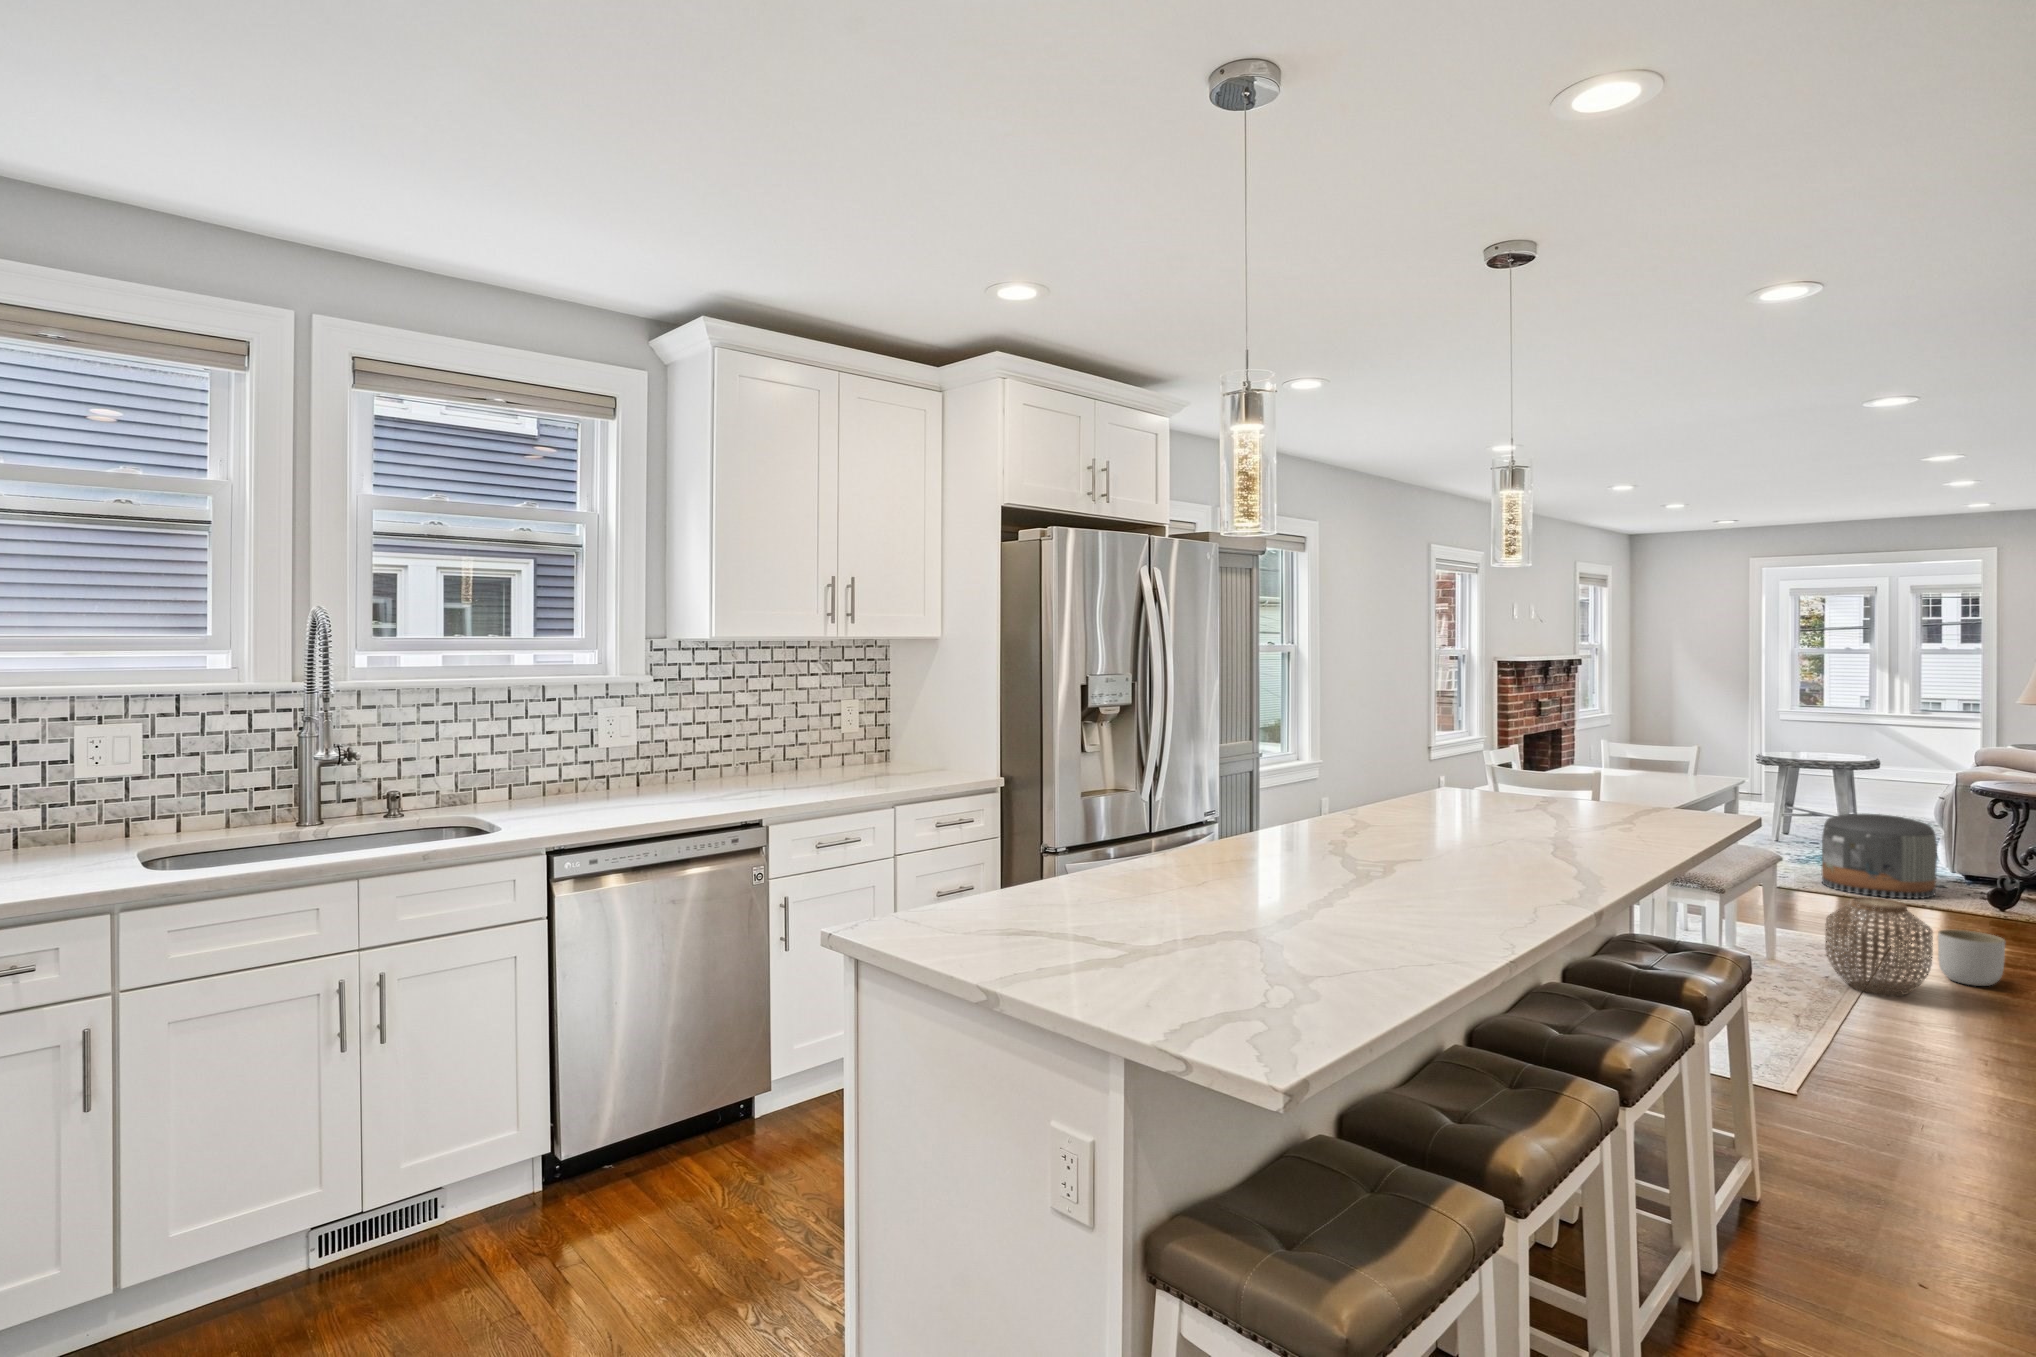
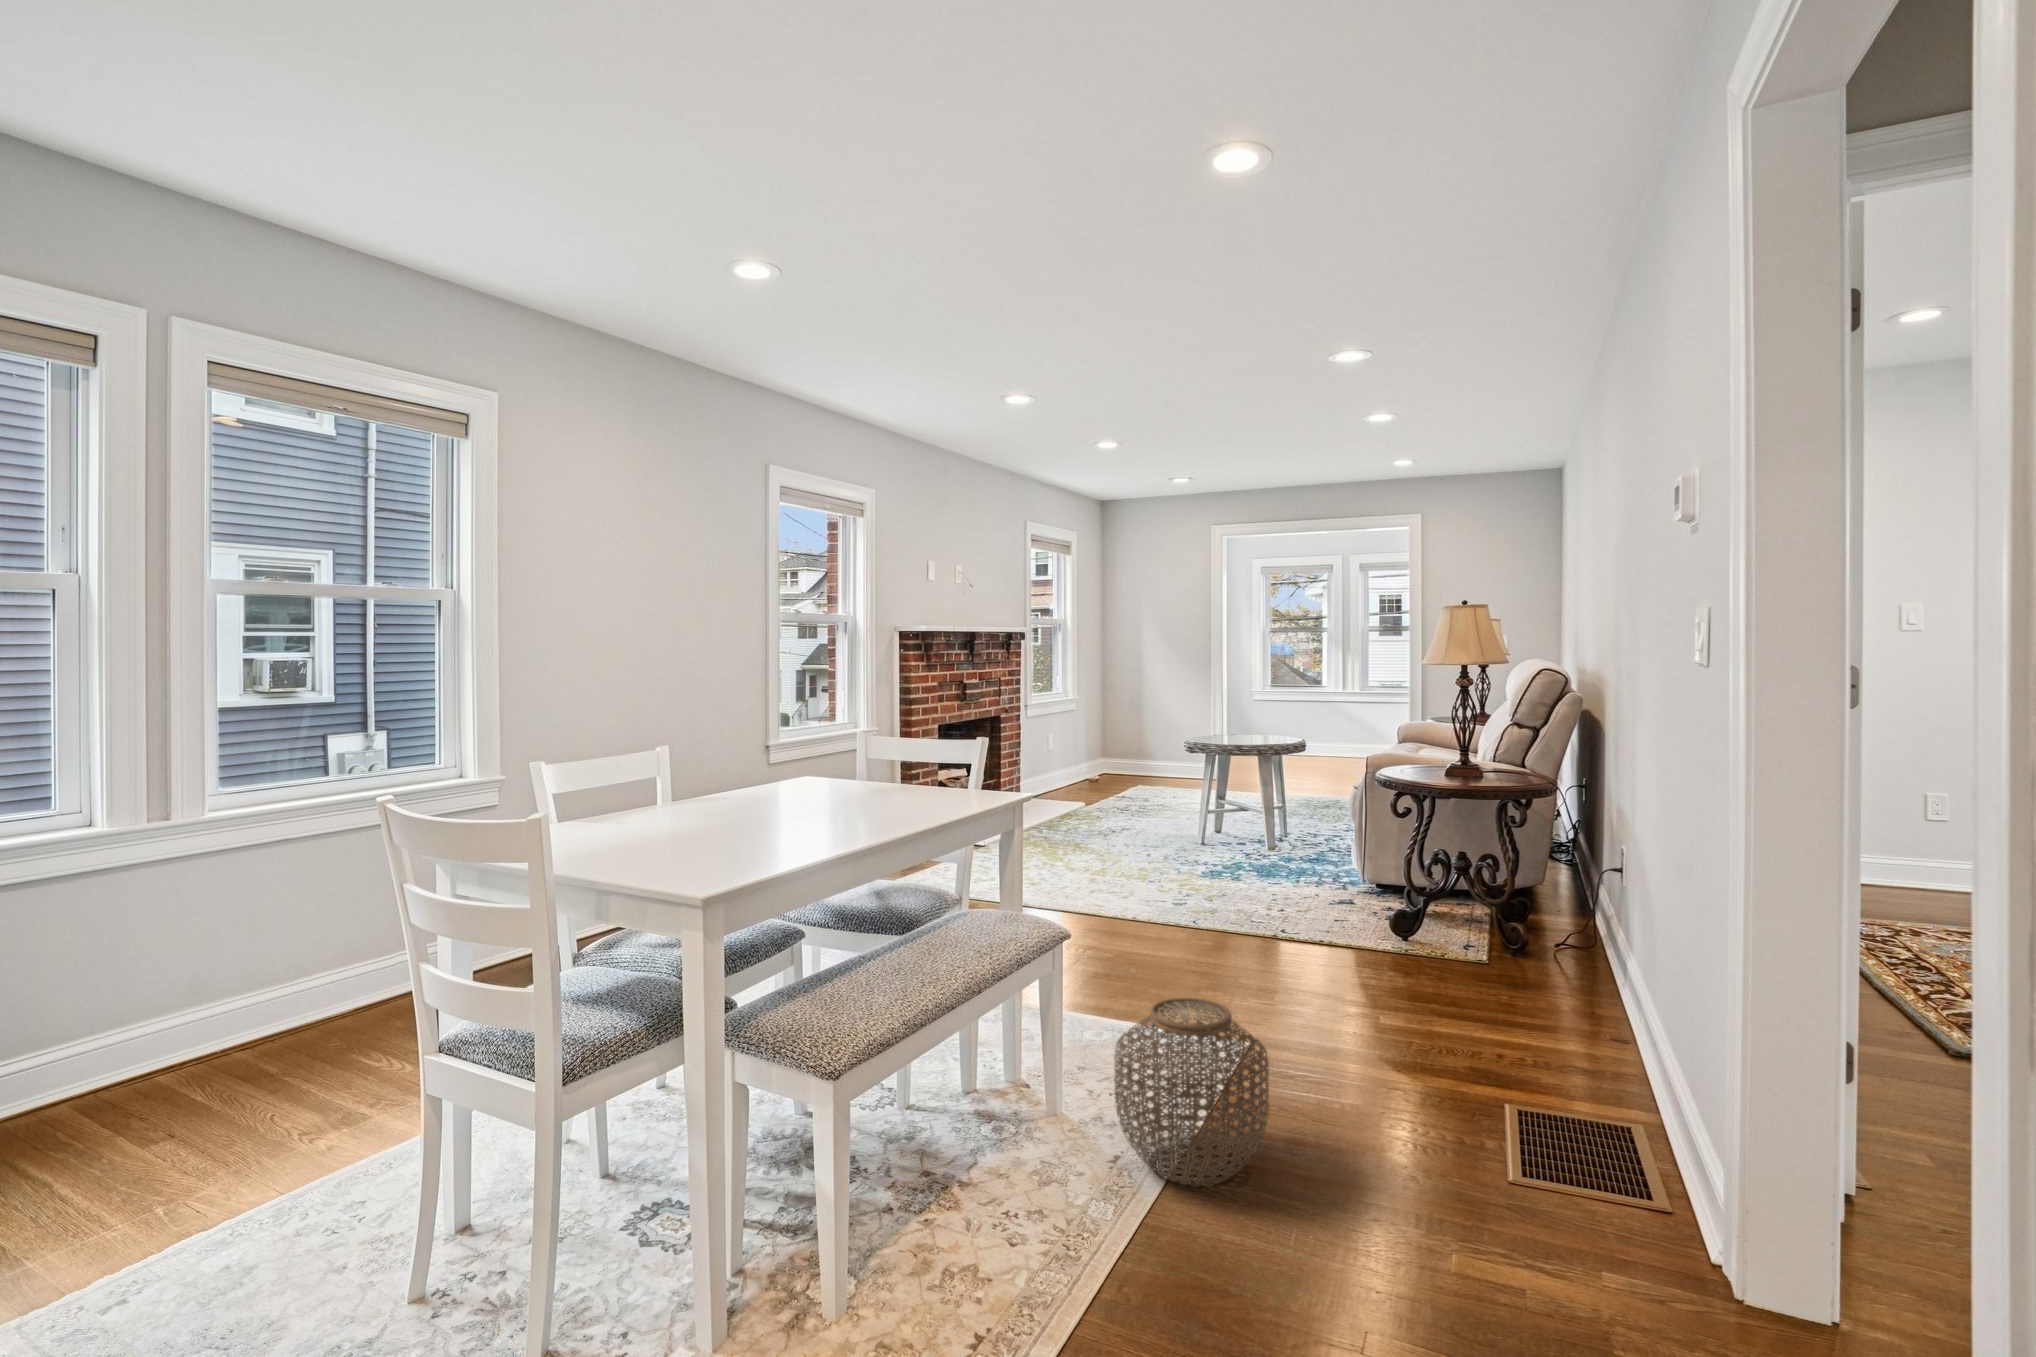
pouf: present [1821,814,1937,899] -> none [1219,814,1341,928]
planter: present [1938,930,2005,986] -> none [1293,1025,1382,1128]

